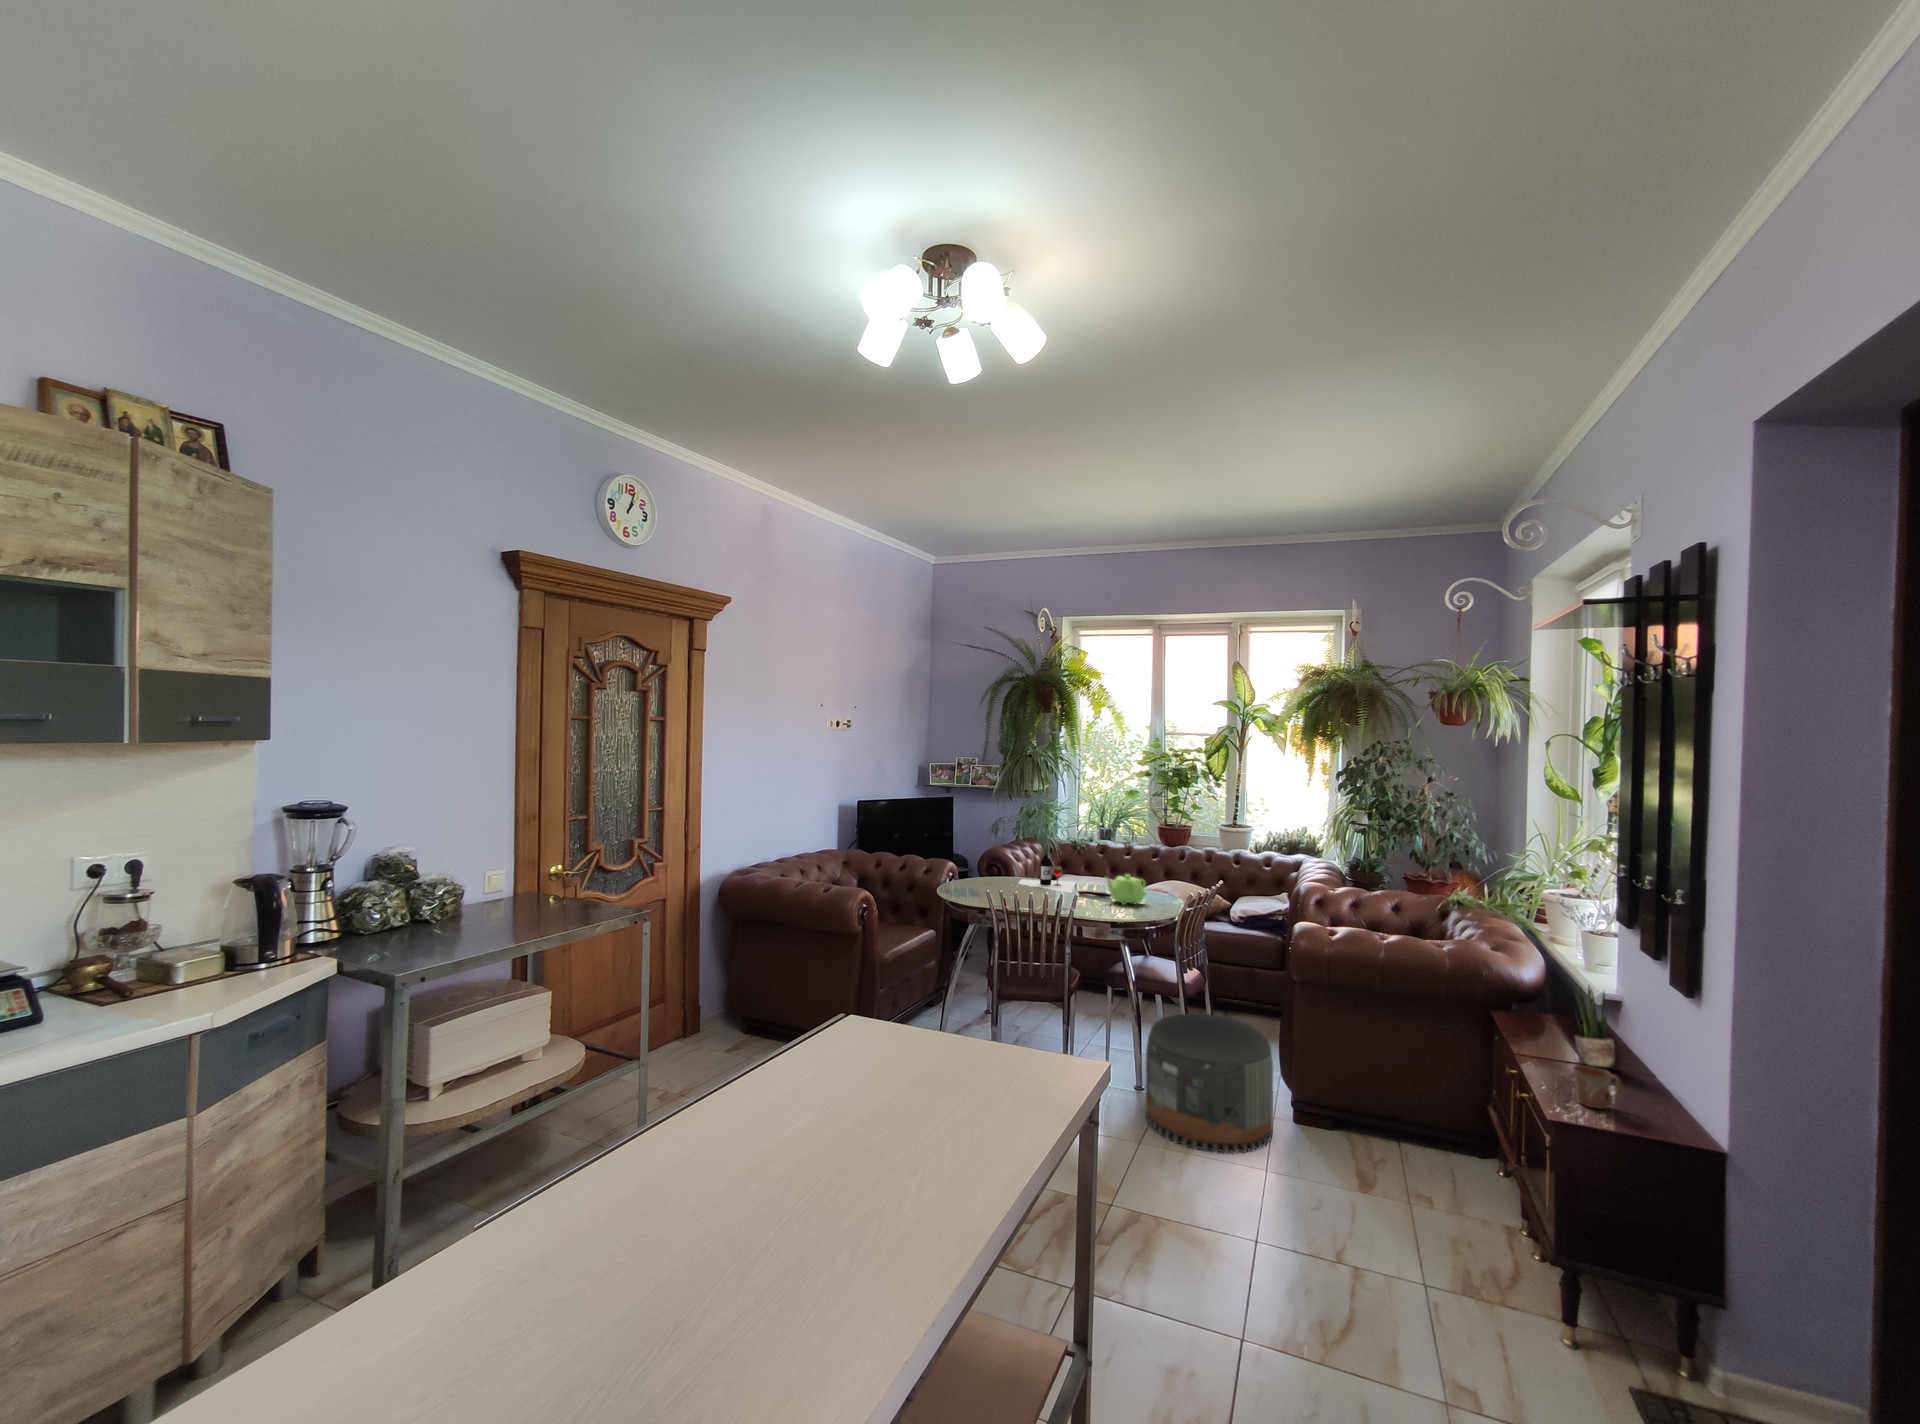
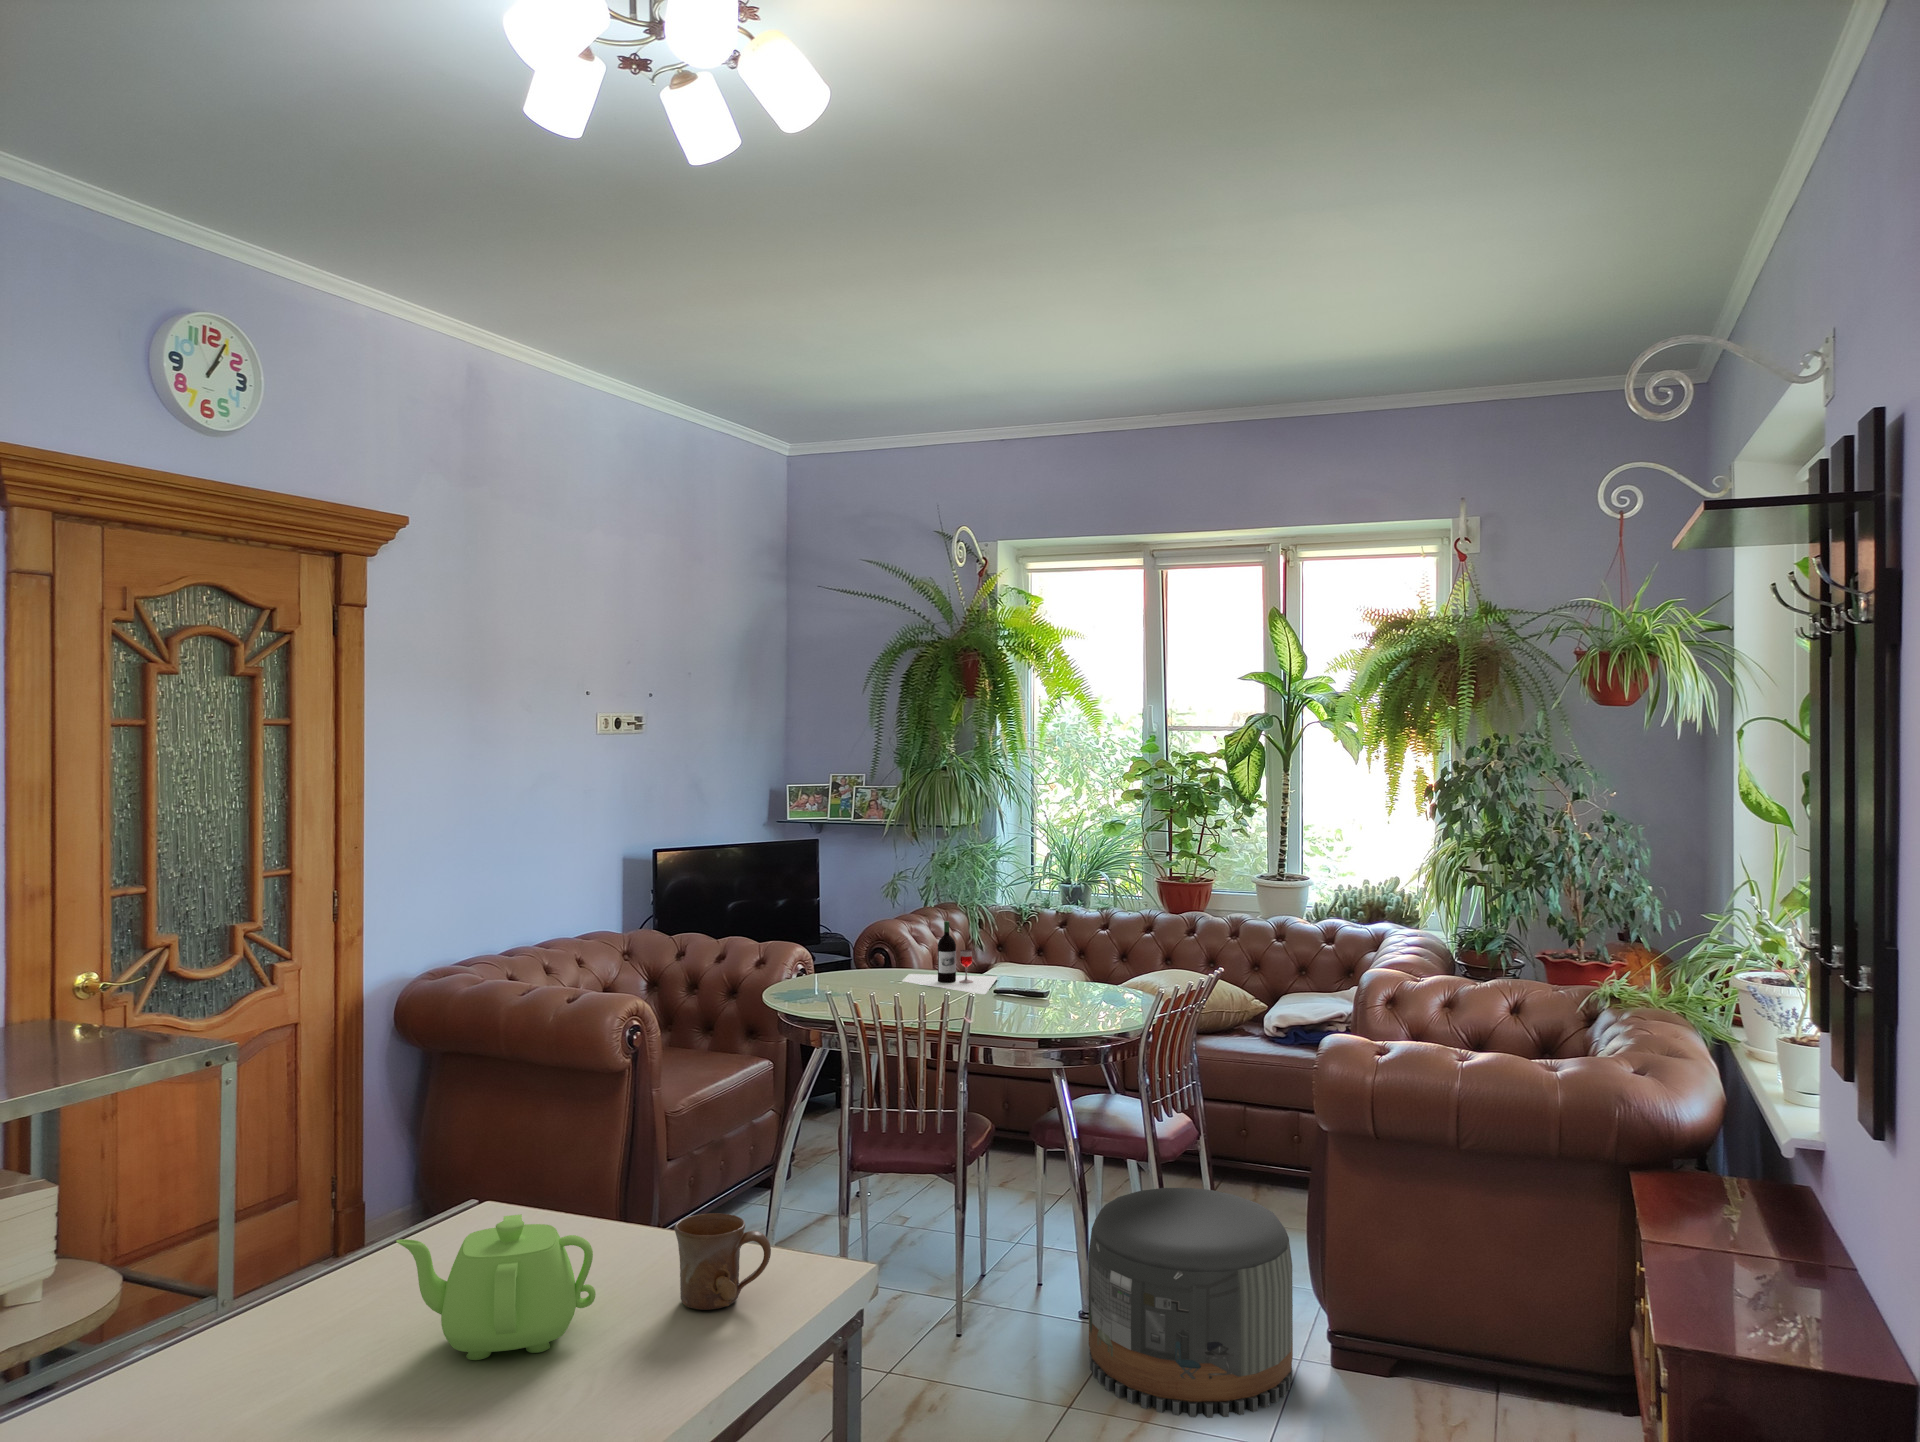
teapot: present [1106,874,1146,905] -> present [396,1214,596,1360]
potted plant: present [1574,985,1615,1067] -> none [1743,1124,1805,1258]
mug: present [1573,1065,1622,1109] -> present [674,1213,771,1310]

